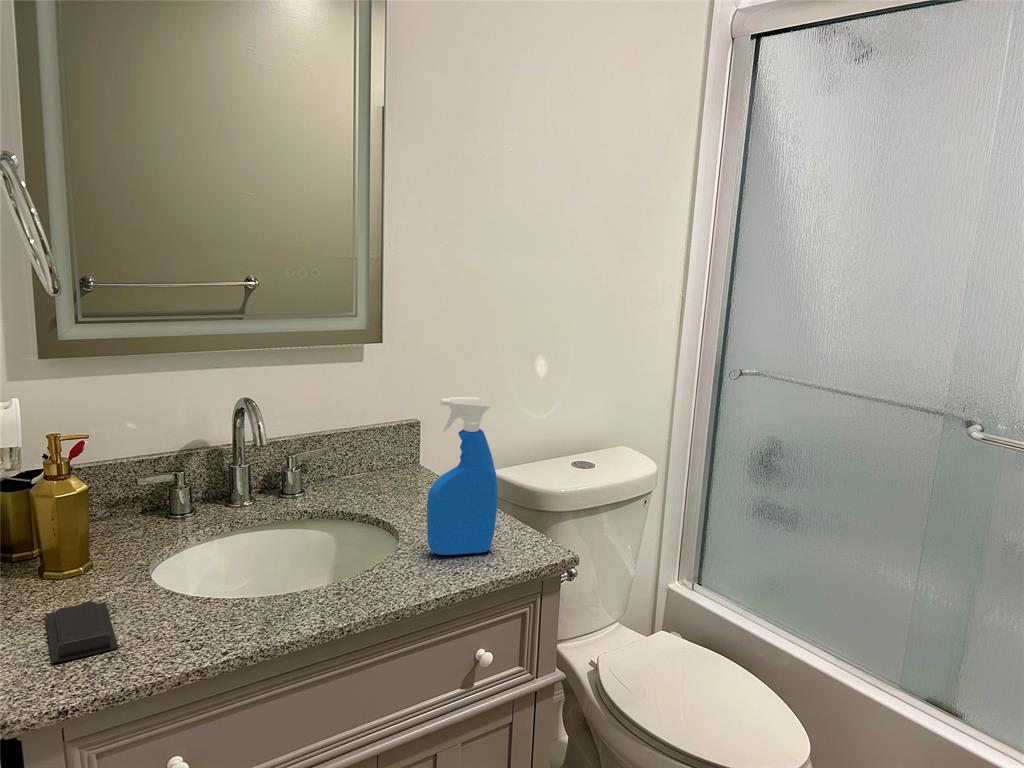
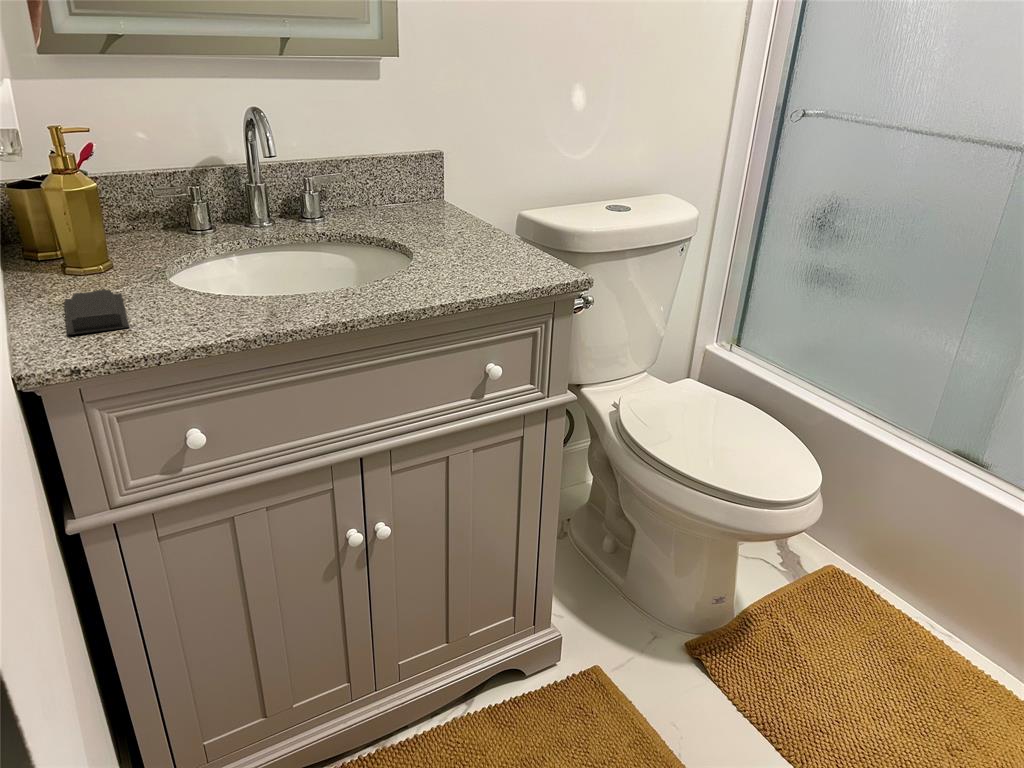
spray bottle: present [427,397,497,555] -> none [436,97,509,270]

